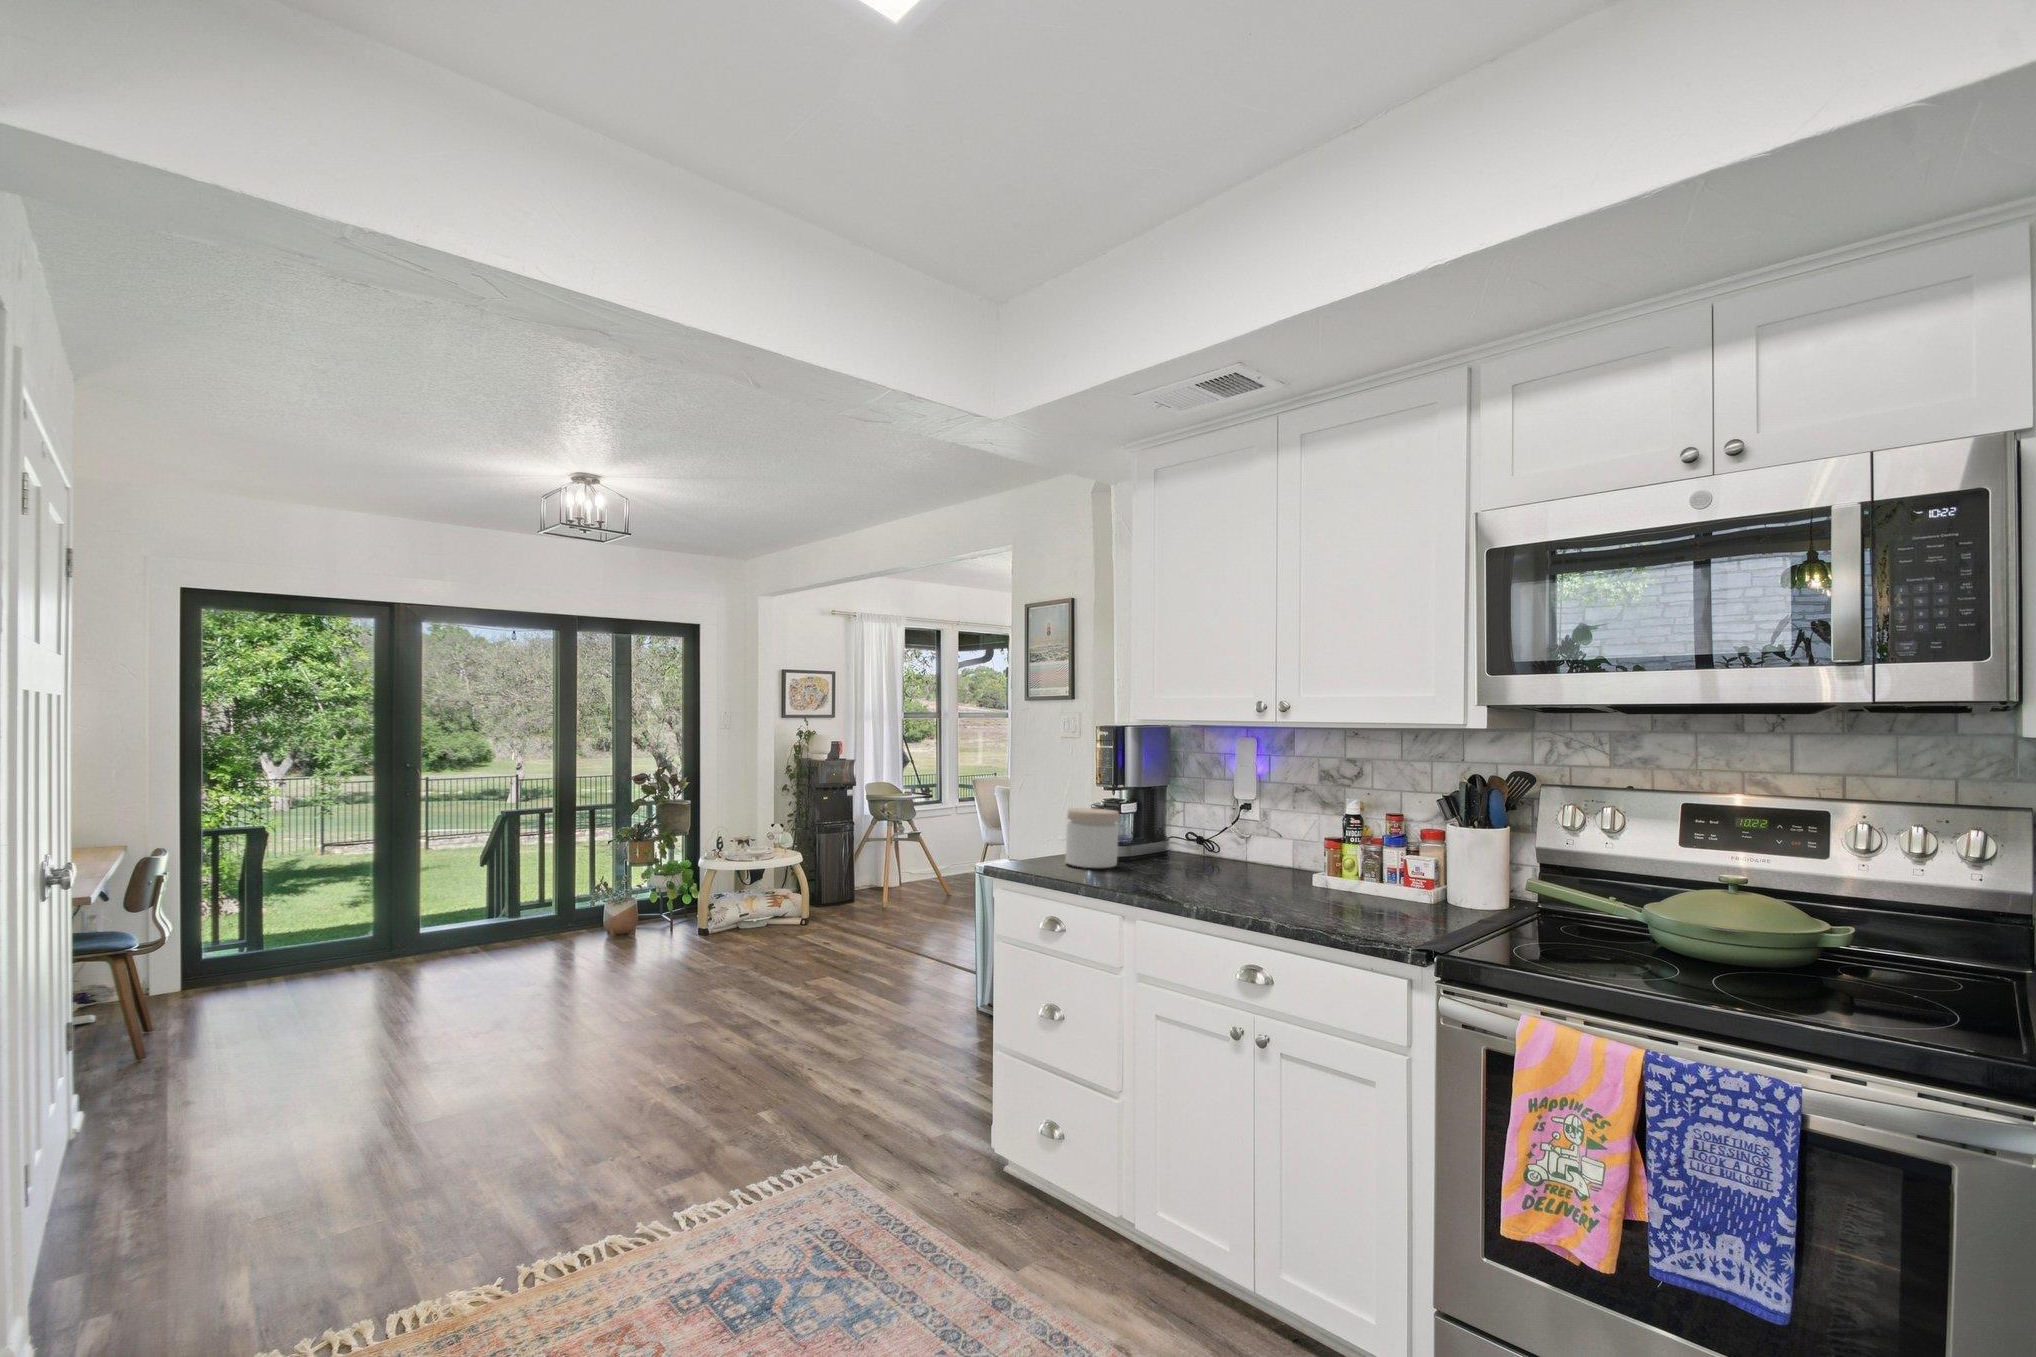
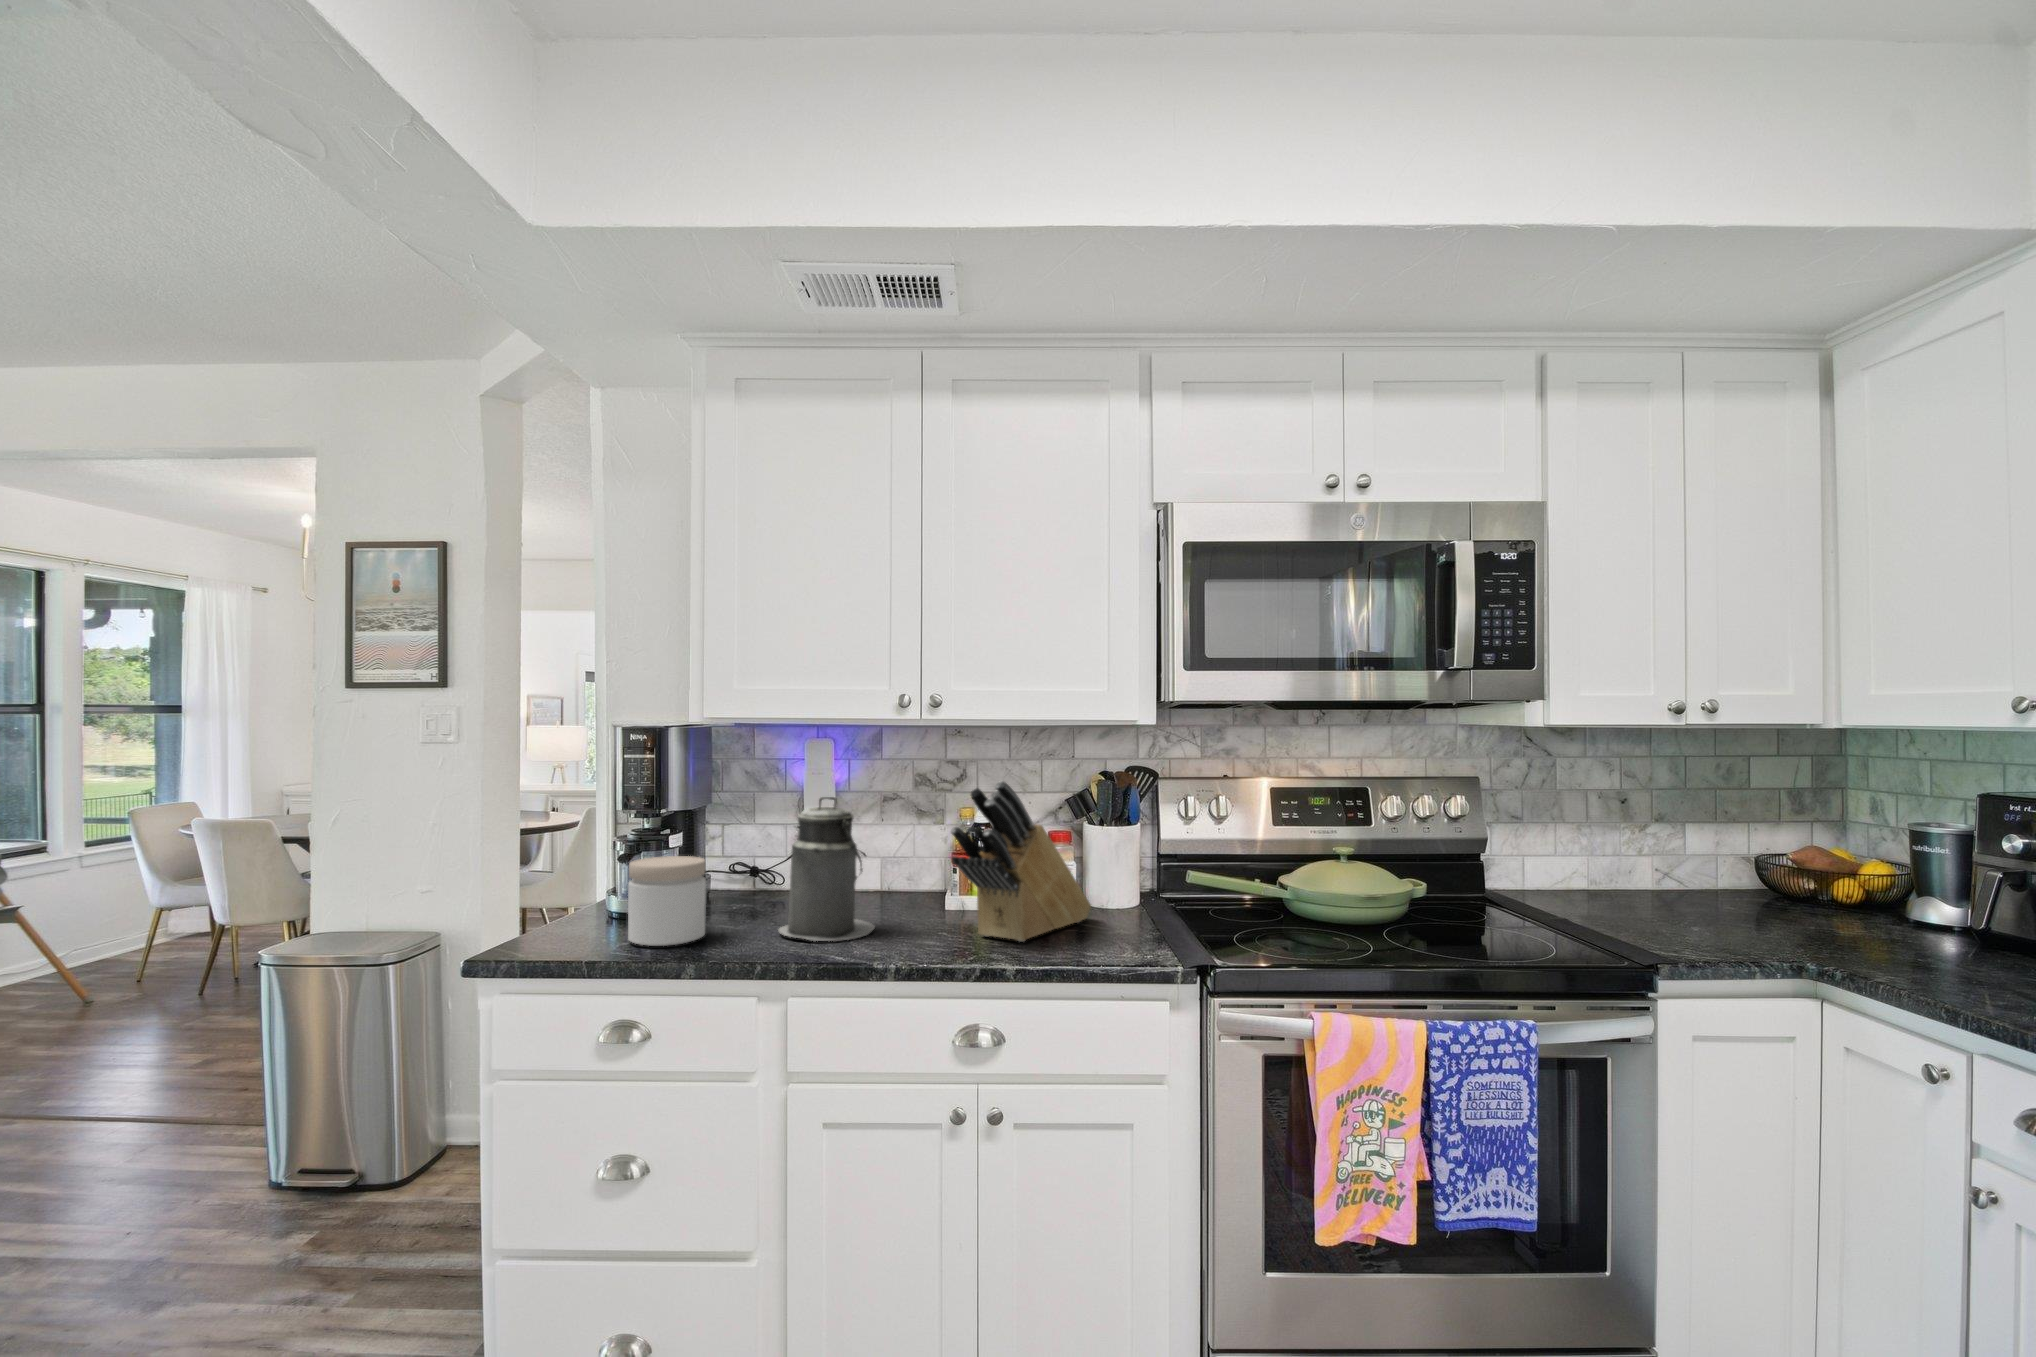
knife block: none [1258,769,1418,909] -> present [951,781,1091,942]
canister: none [1158,774,1233,885] -> present [779,797,875,941]

